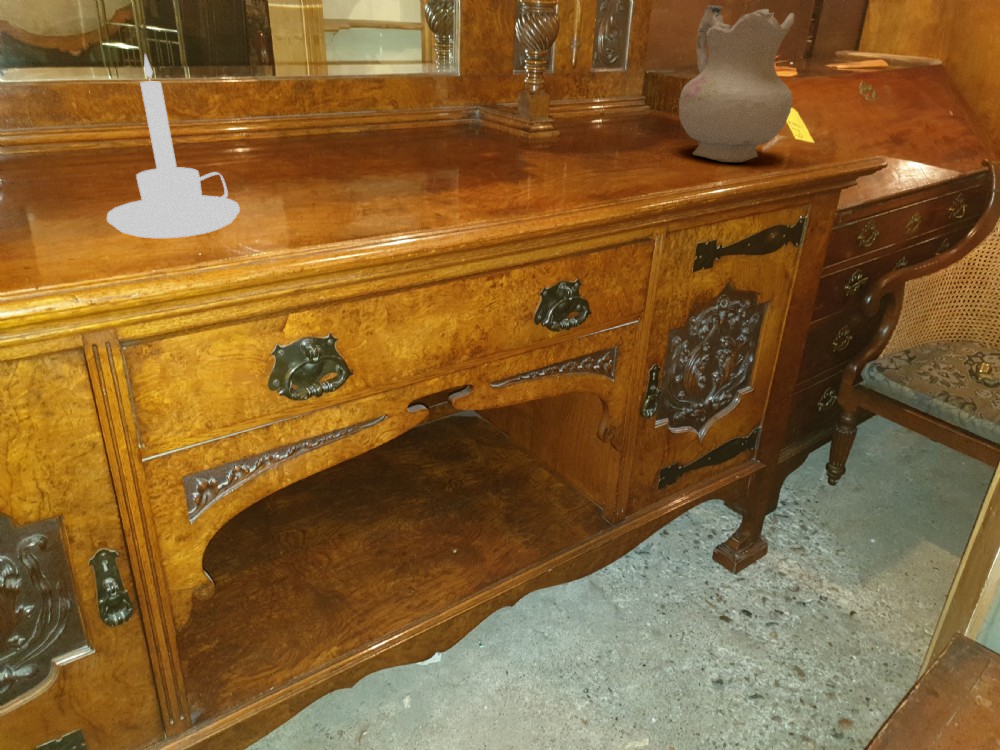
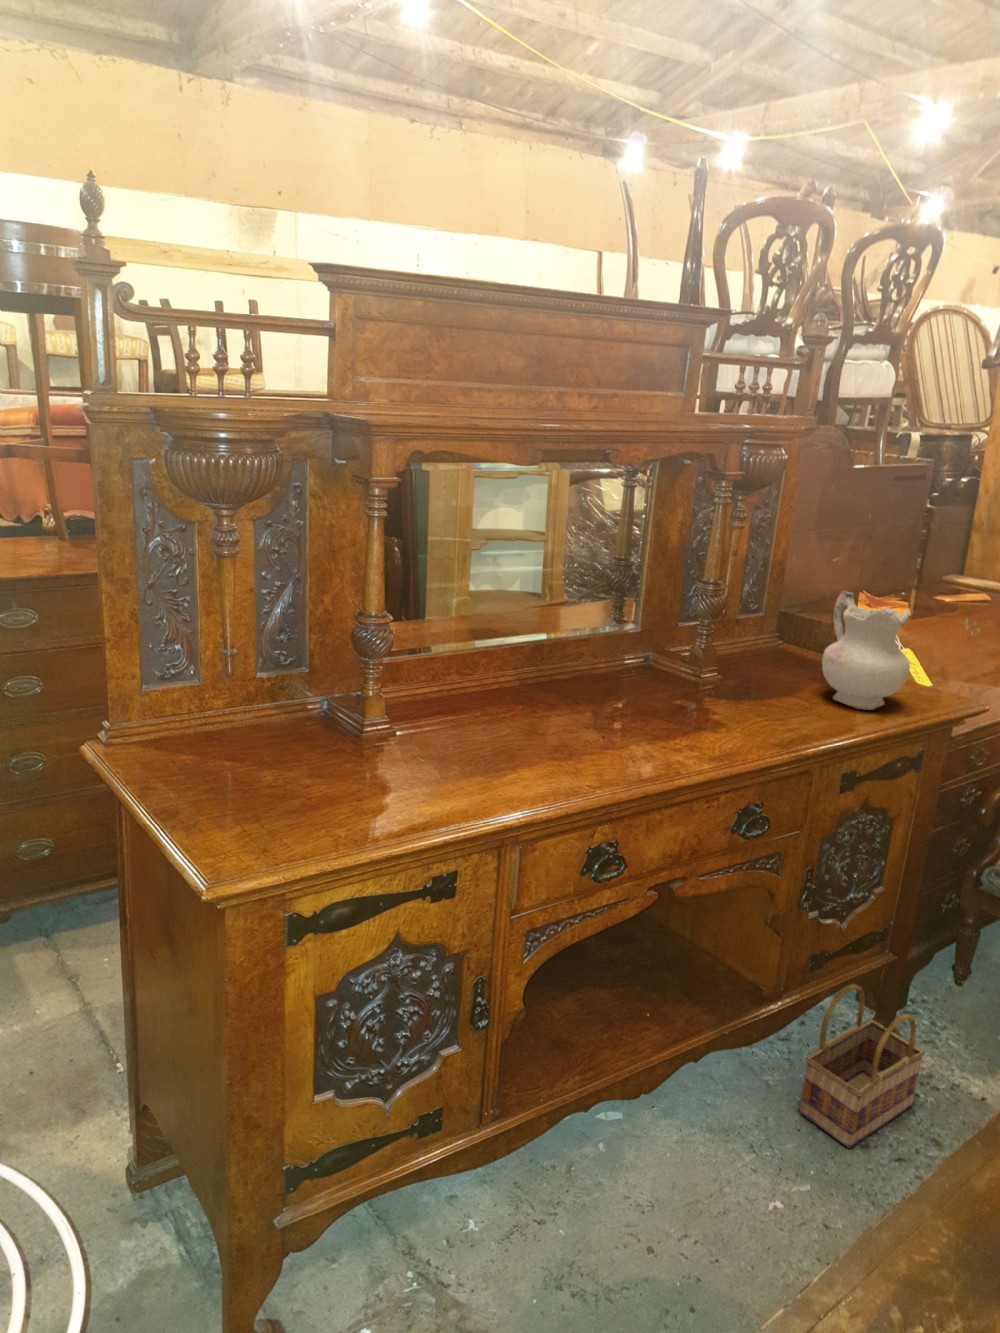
candle holder: present [107,55,240,238] -> none [493,673,569,779]
basket: none [648,500,792,684] -> present [800,984,925,1148]

